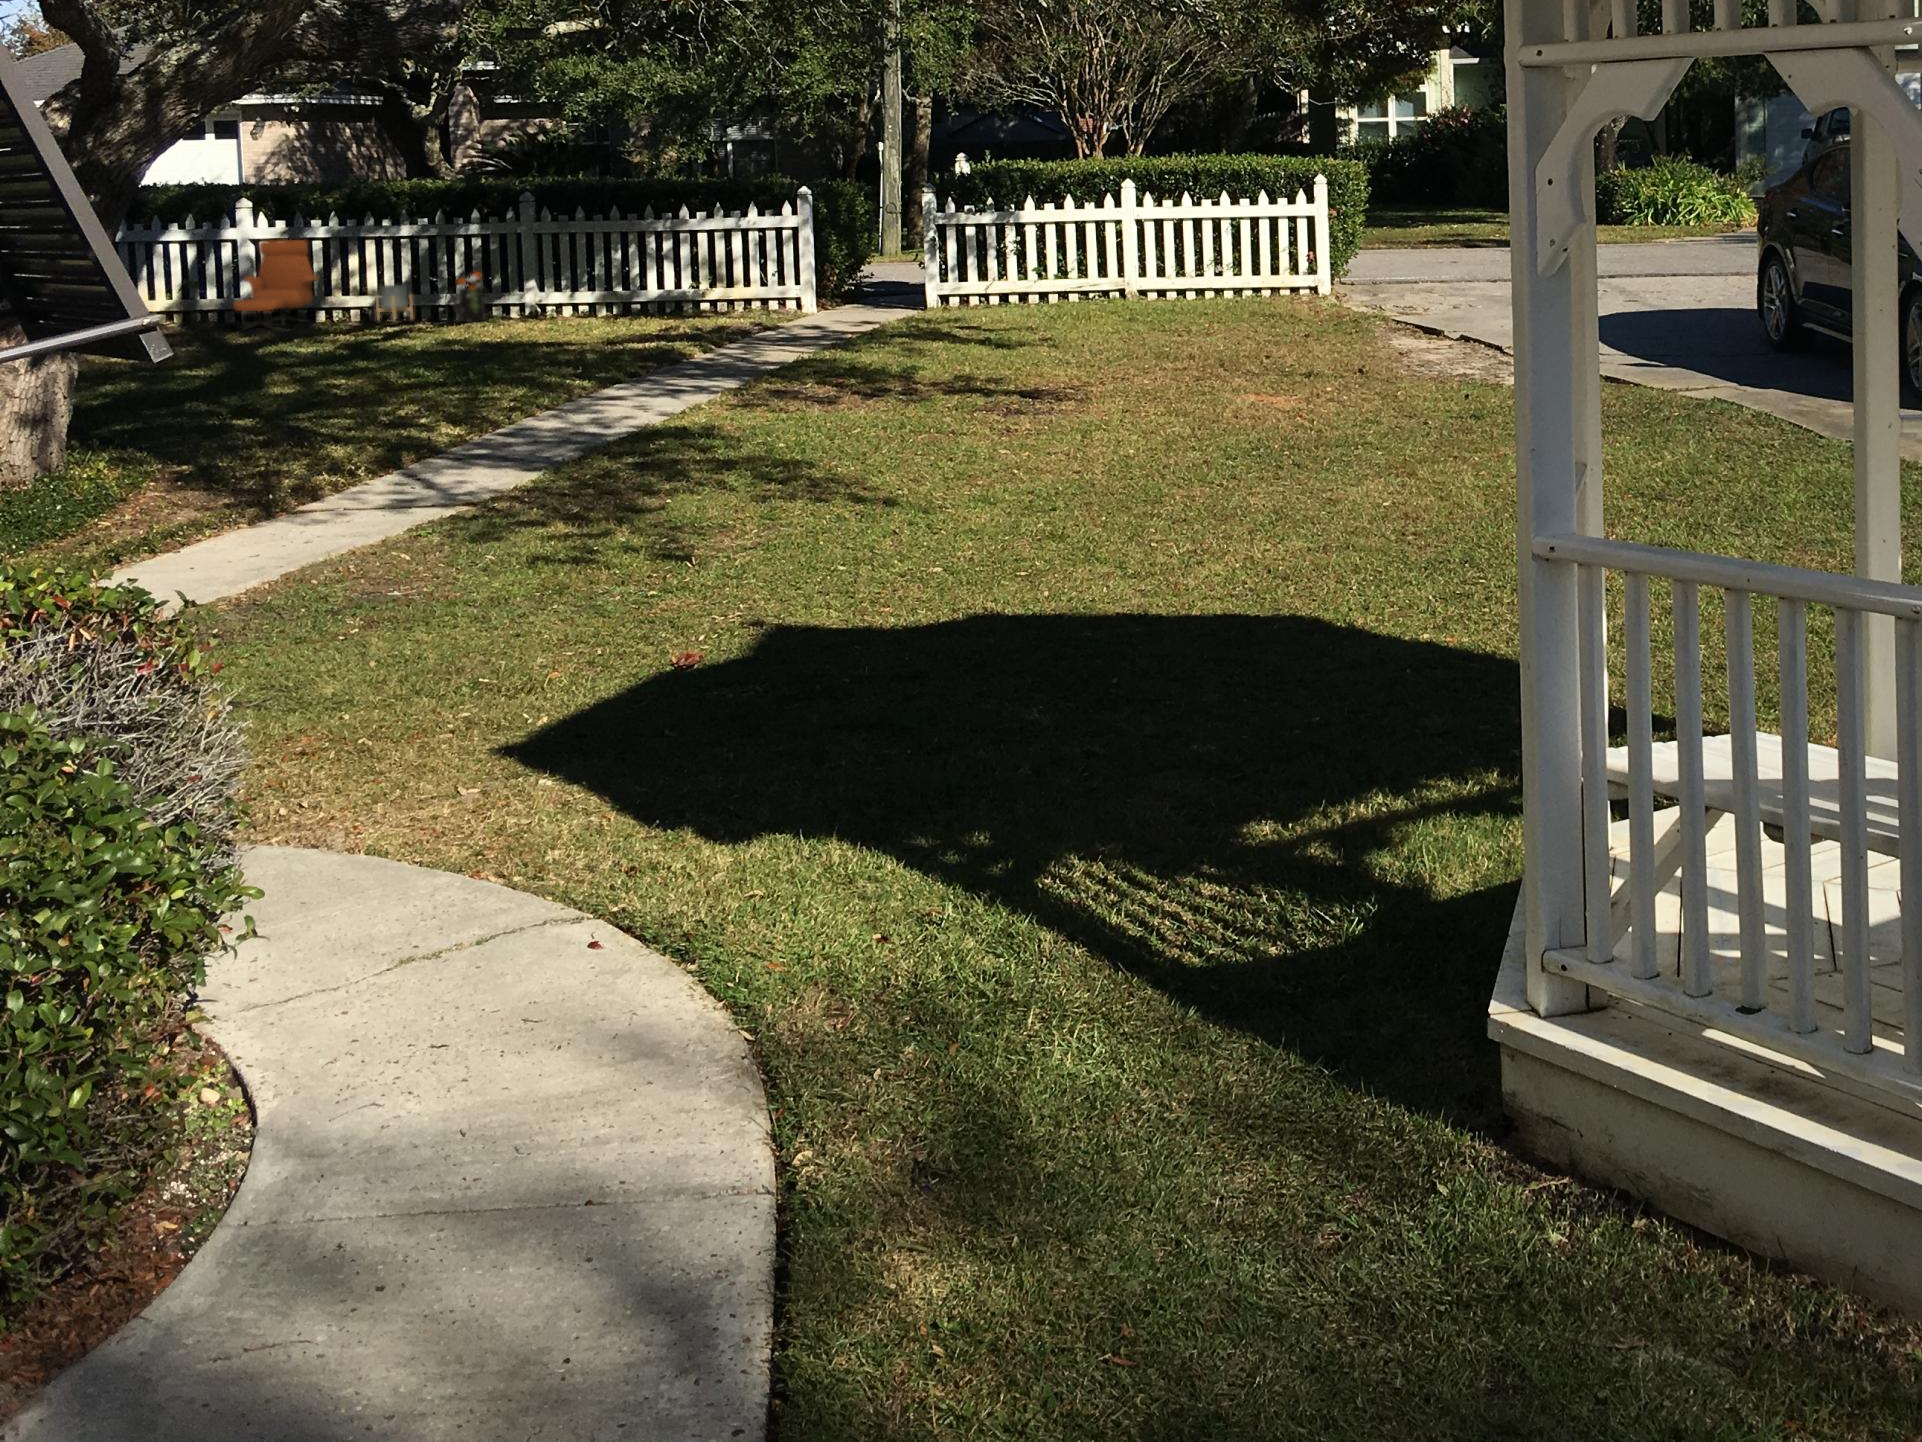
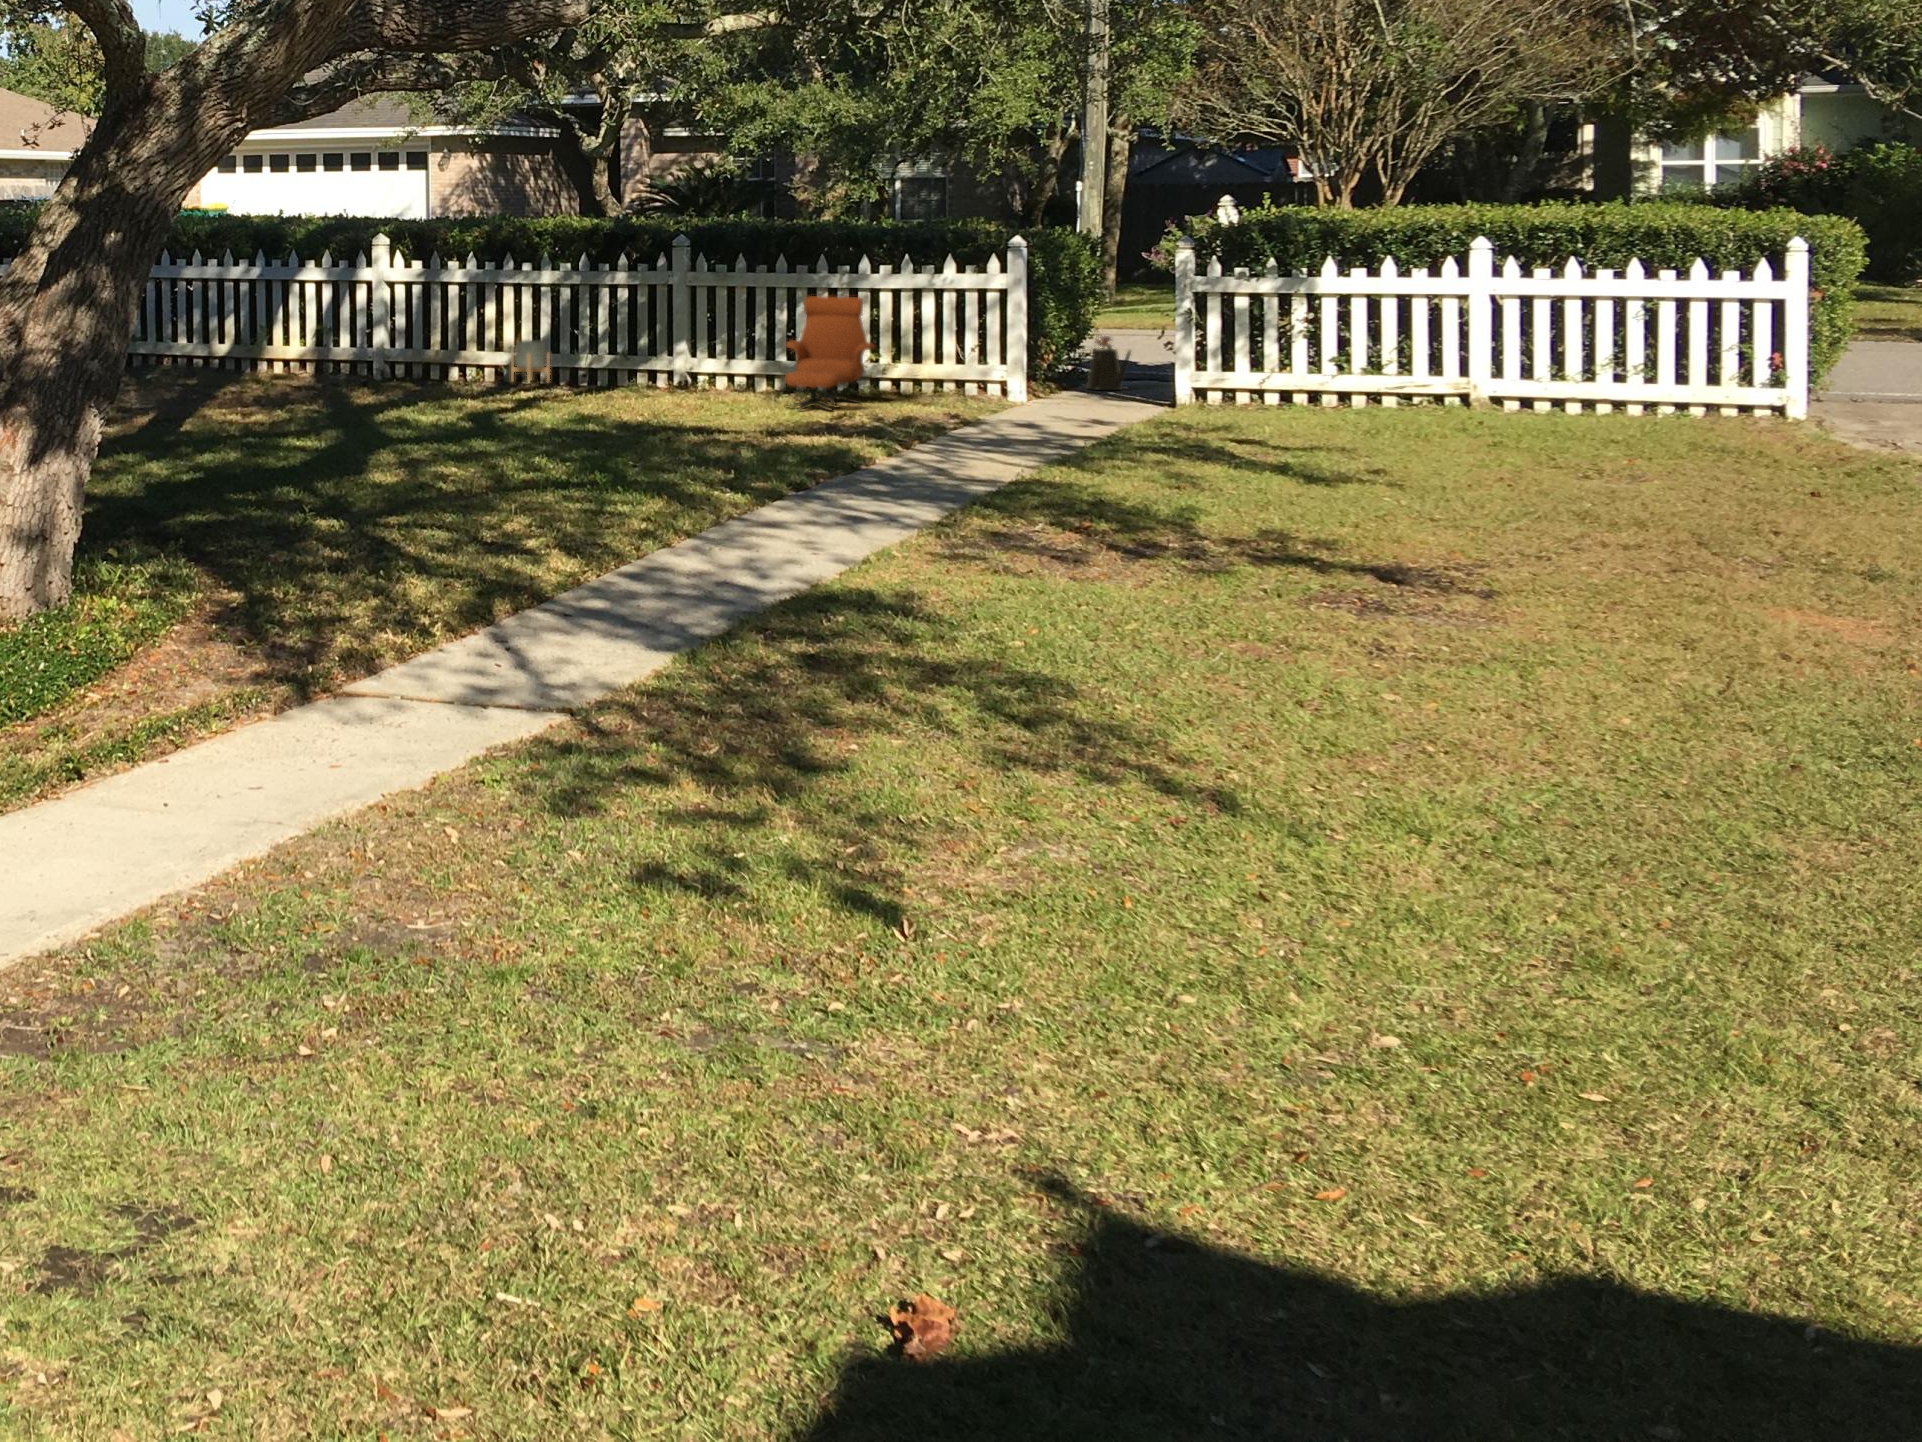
lounge chair: present [233,240,319,329] -> present [785,296,875,411]
watering can: present [450,272,488,322] -> present [1083,334,1131,390]

